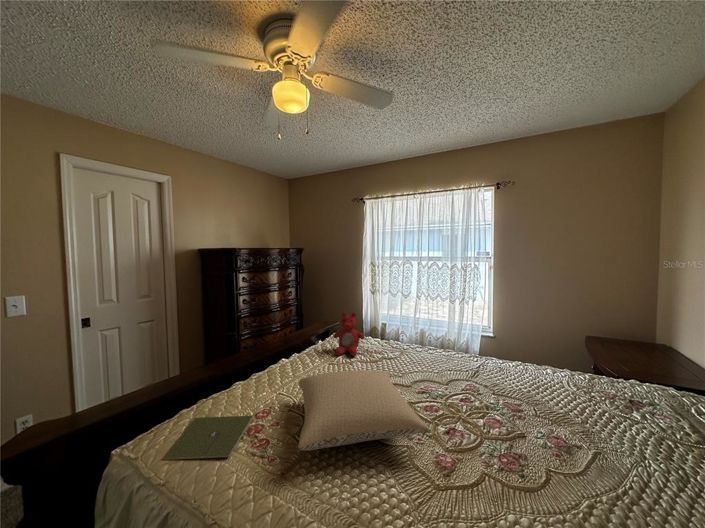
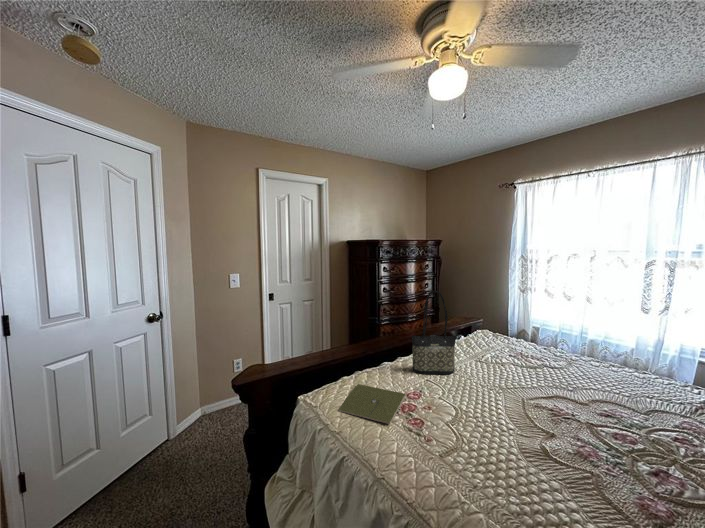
tote bag: none [263,301,309,389] -> present [412,291,456,374]
stuffed bear: present [333,312,365,356] -> none [479,308,518,358]
pillow: present [298,370,429,451] -> none [448,368,631,464]

